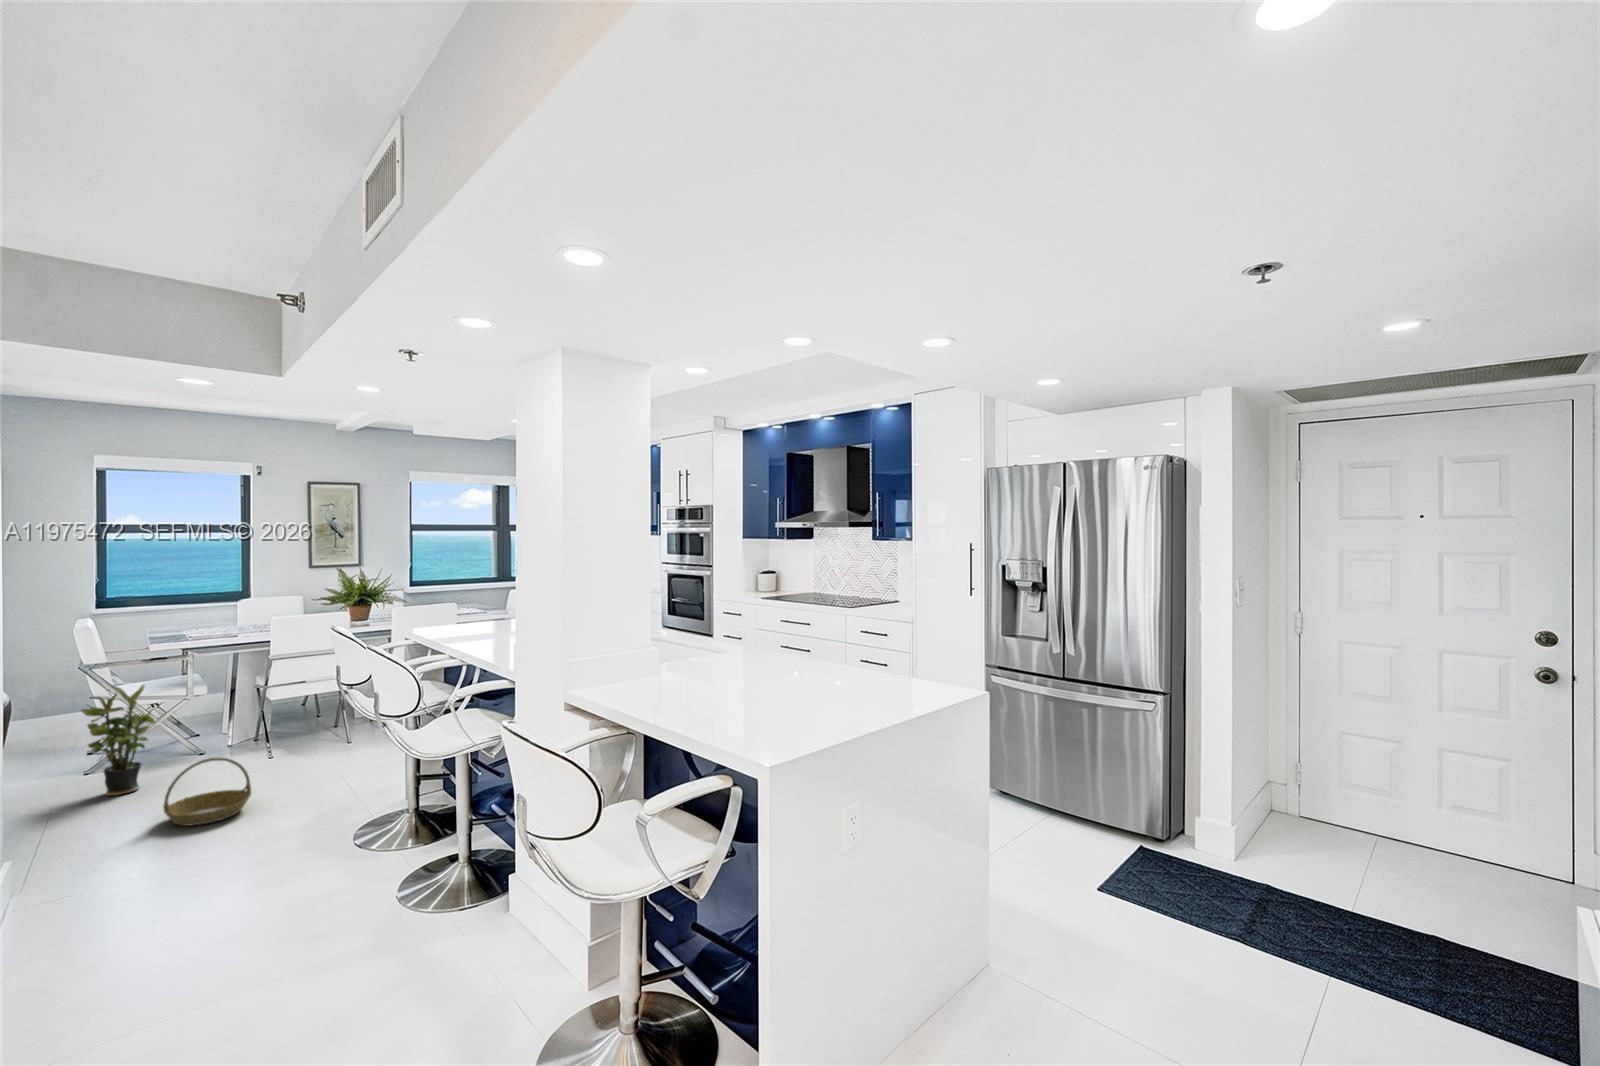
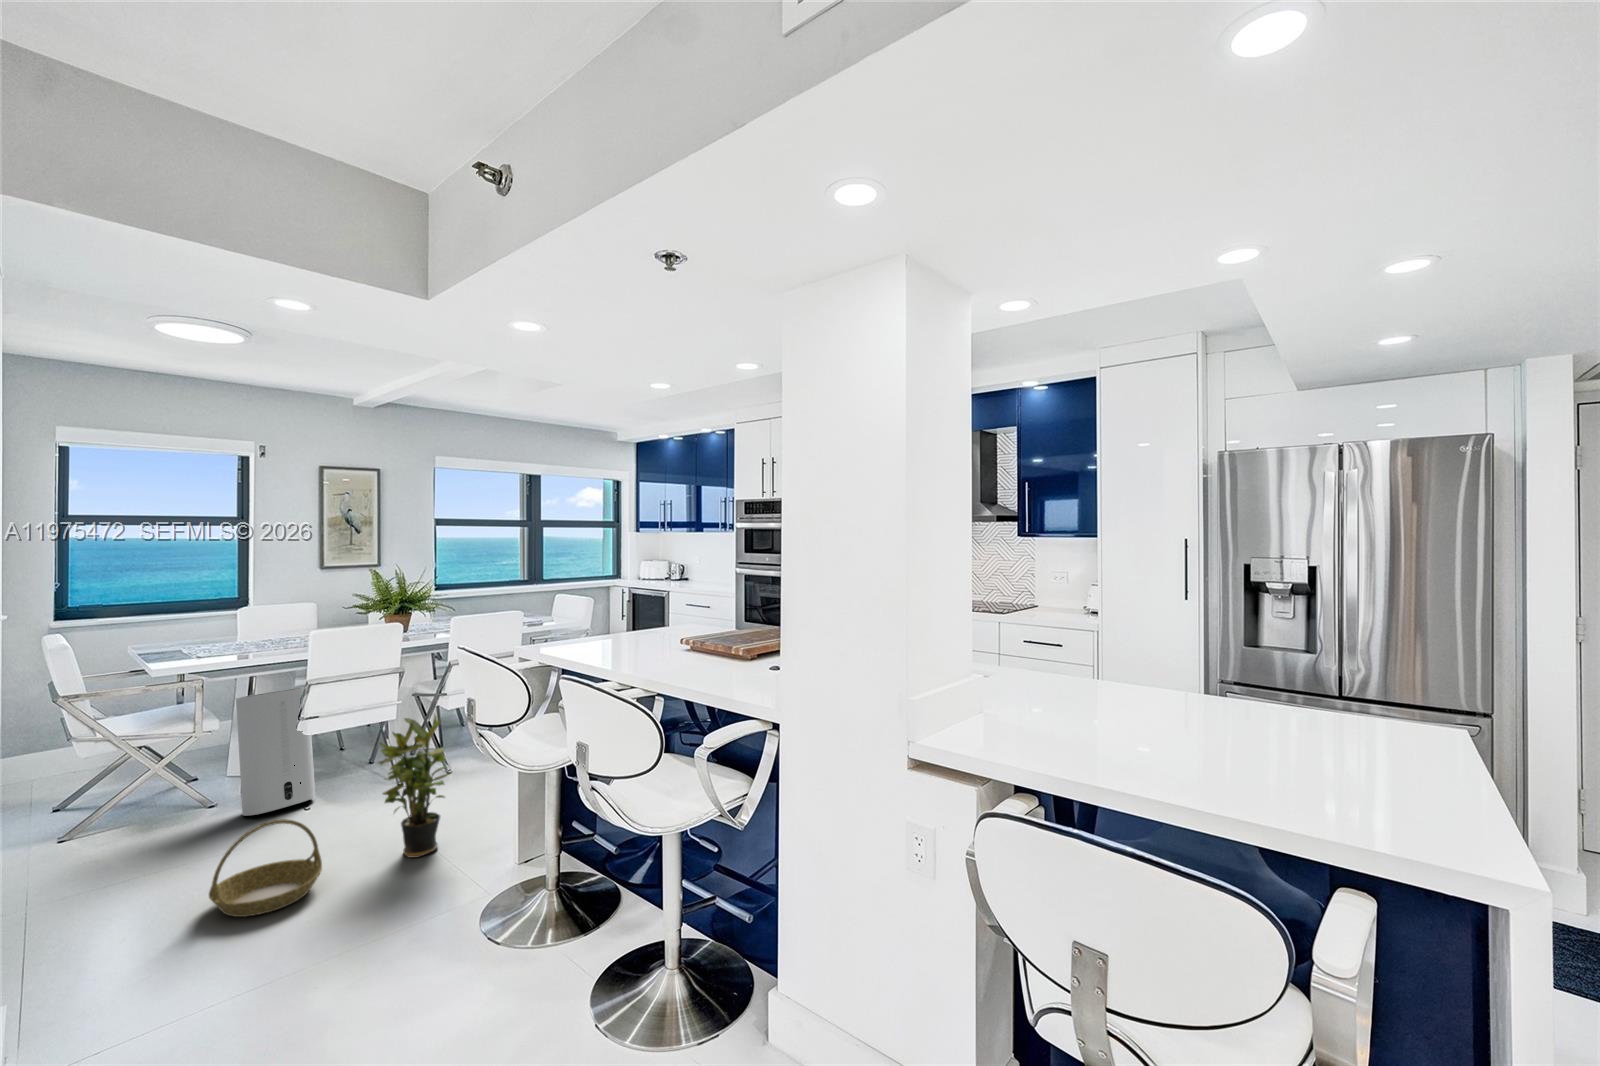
air purifier: none [216,662,279,761] -> present [236,688,315,816]
potted plant: present [81,684,155,796] -> present [379,715,451,858]

